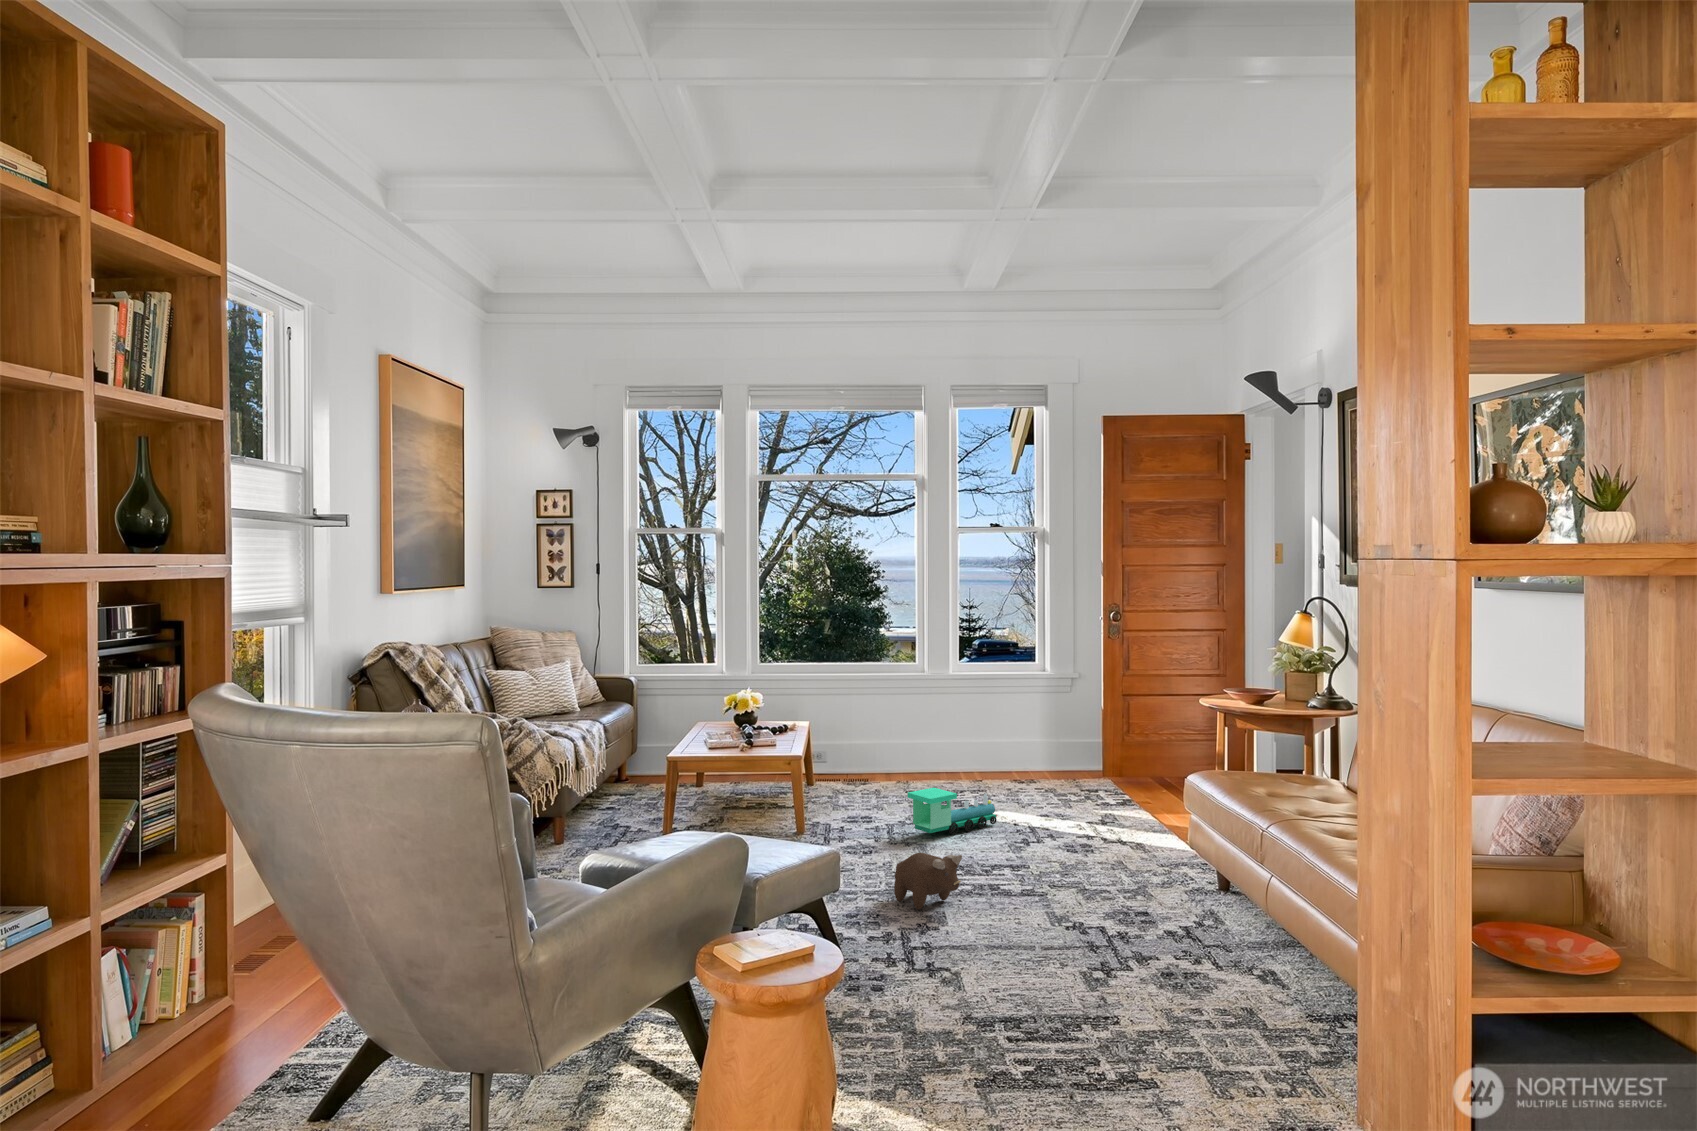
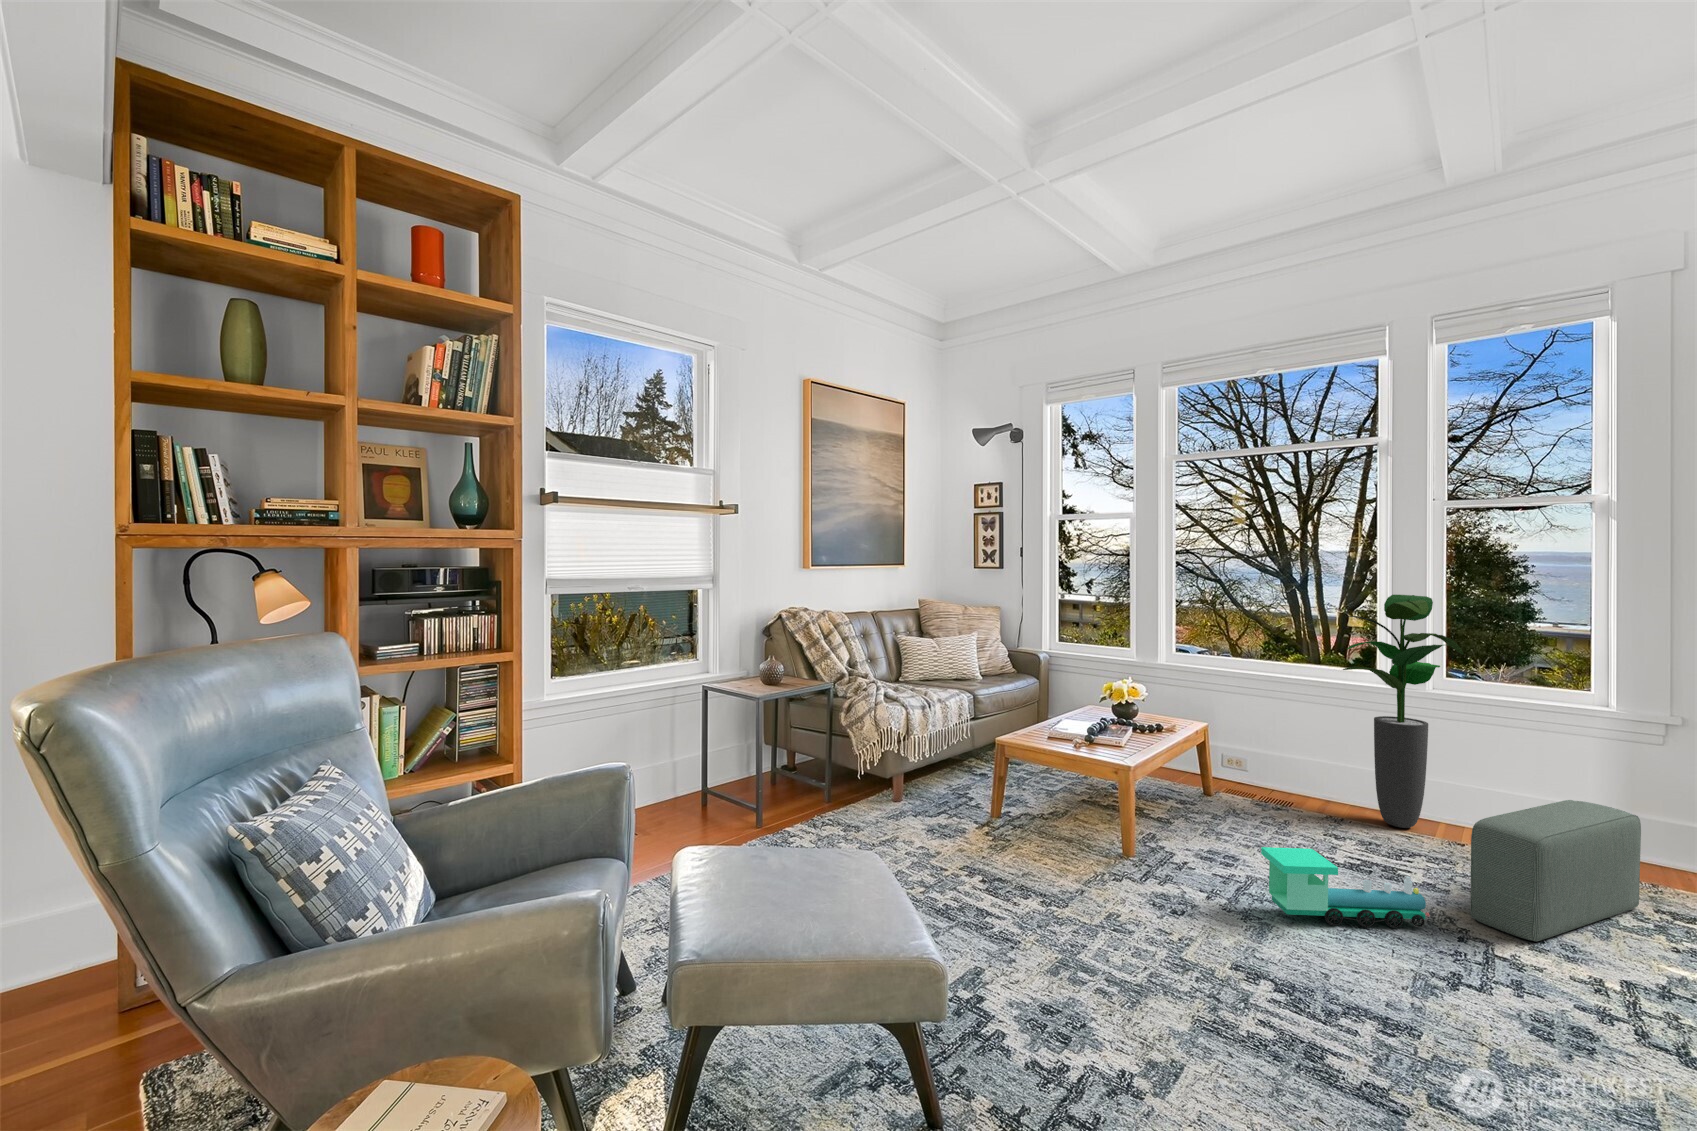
potted plant: none [899,600,974,775] -> present [1343,595,1464,828]
pouf: none [1012,731,1077,817] -> present [1470,800,1641,941]
plush toy: present [894,853,962,910] -> none [1122,955,1220,1048]

